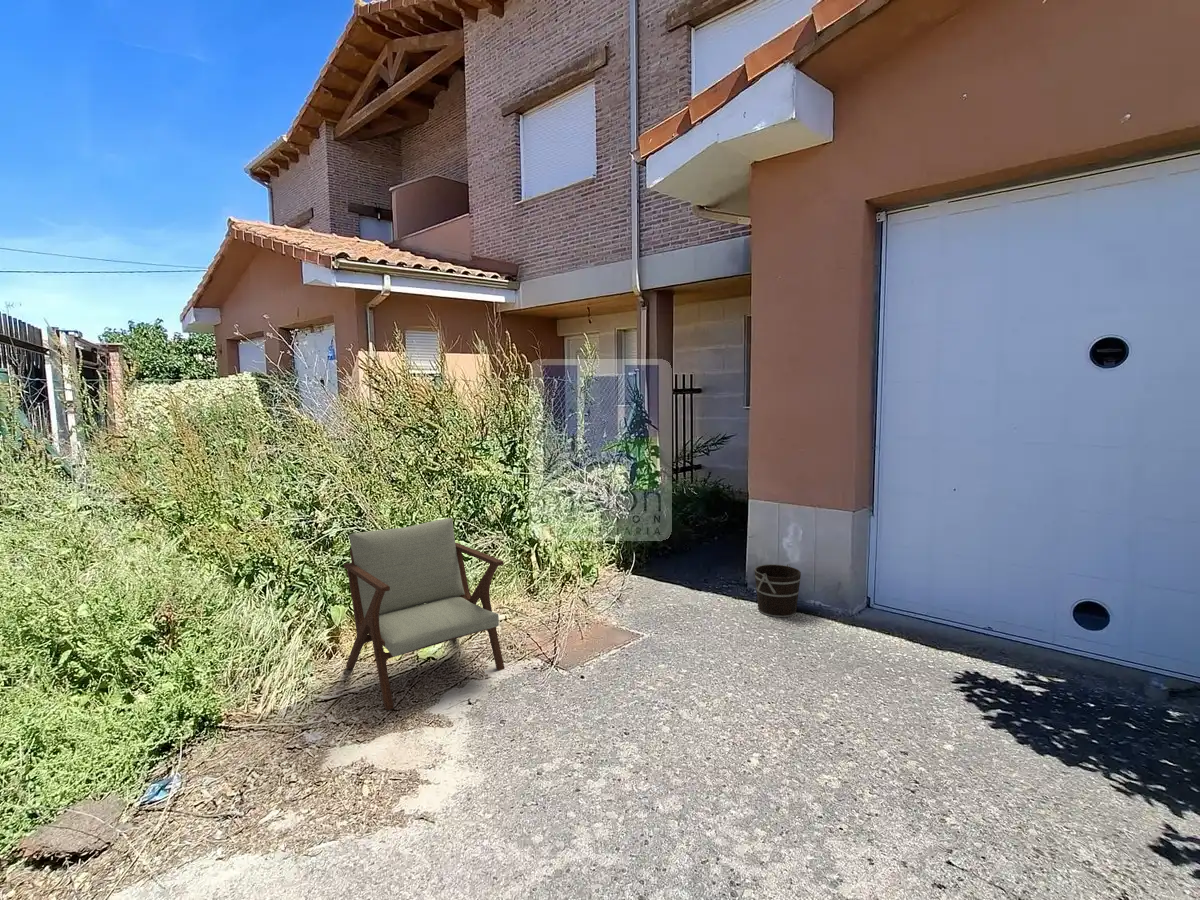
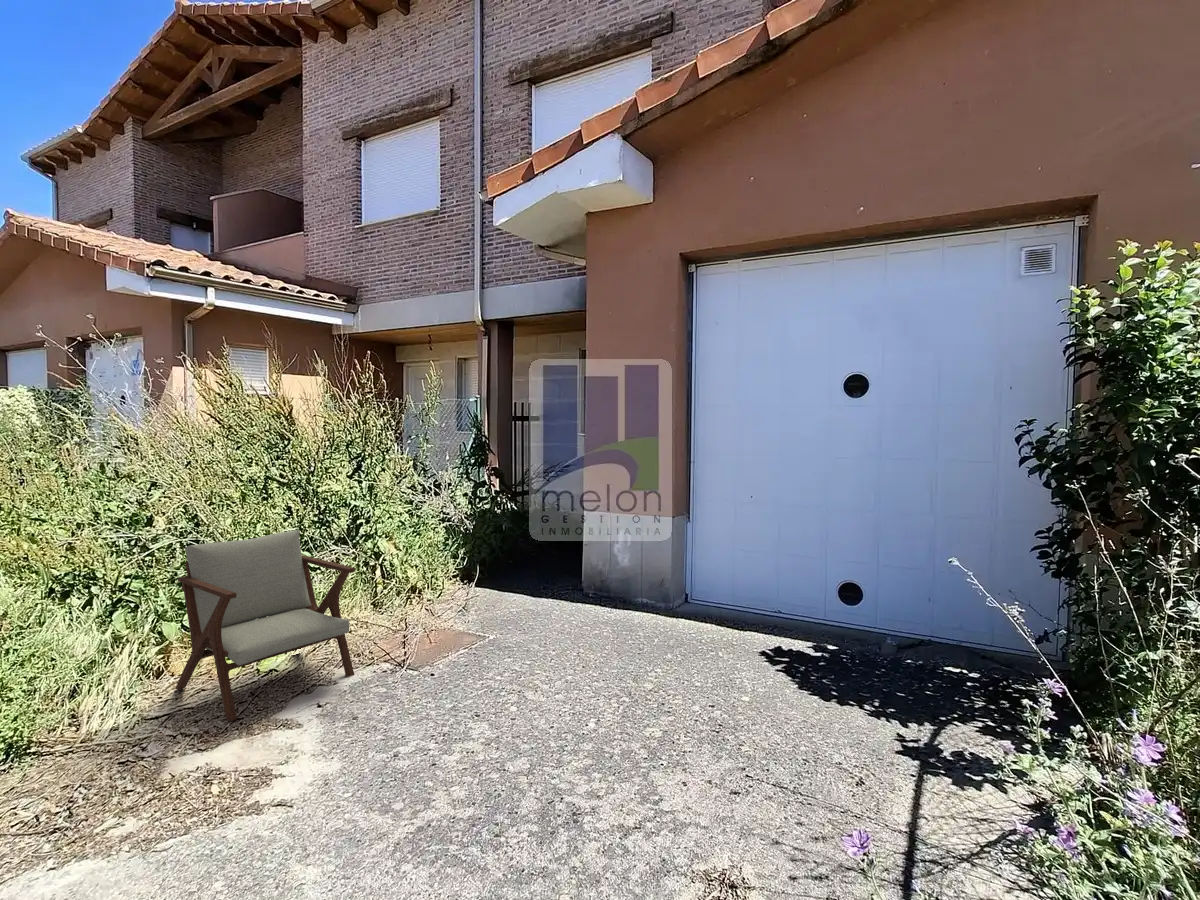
bucket: present [755,564,801,617] -> none [592,567,632,614]

